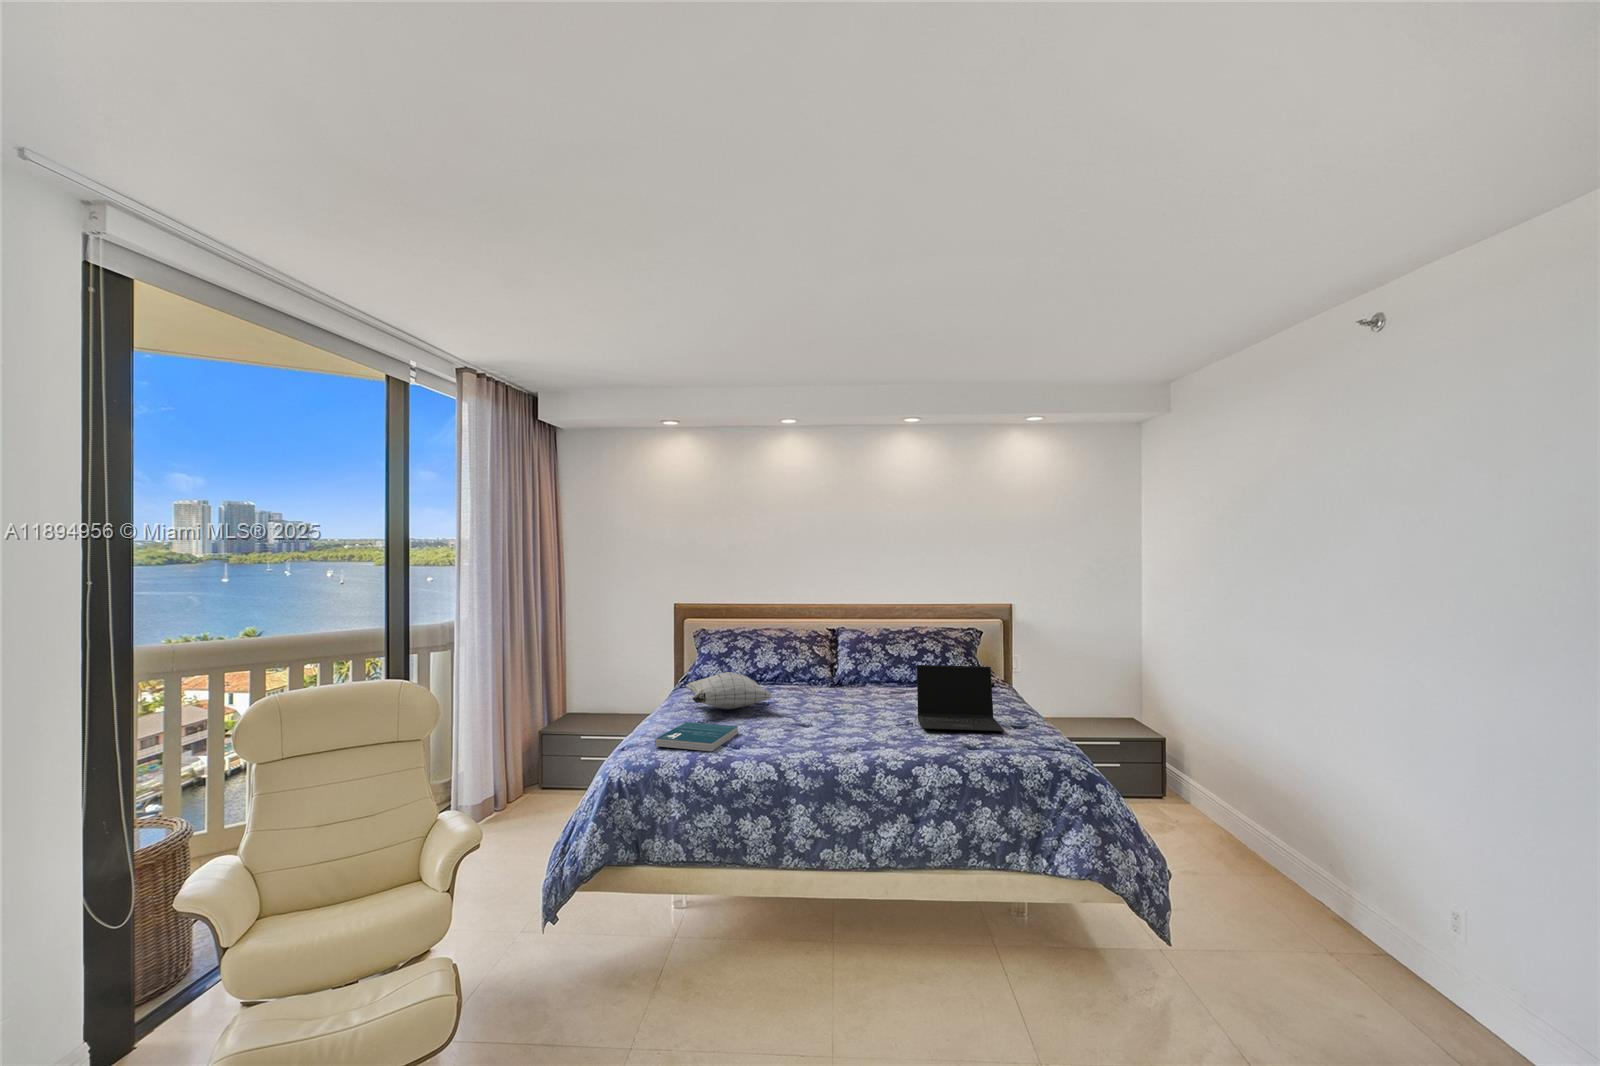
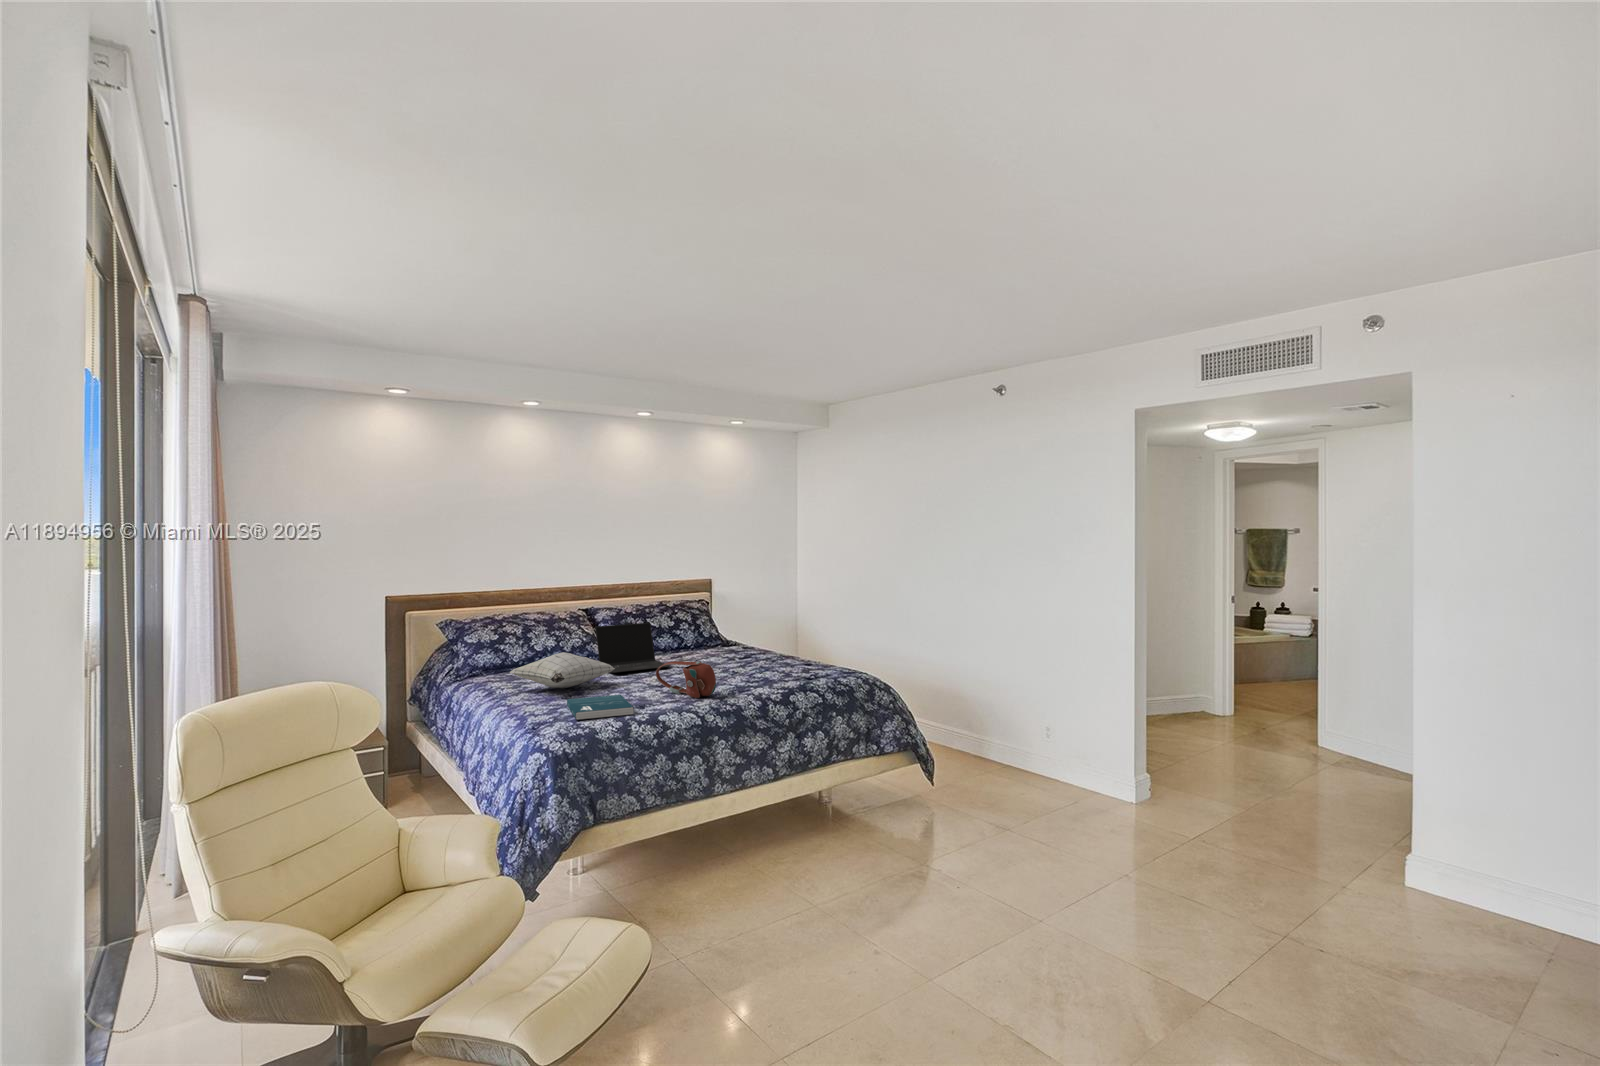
laptop: present [917,665,1004,731] -> present [595,623,671,673]
handbag: none [786,698,828,746] -> present [656,661,716,698]

